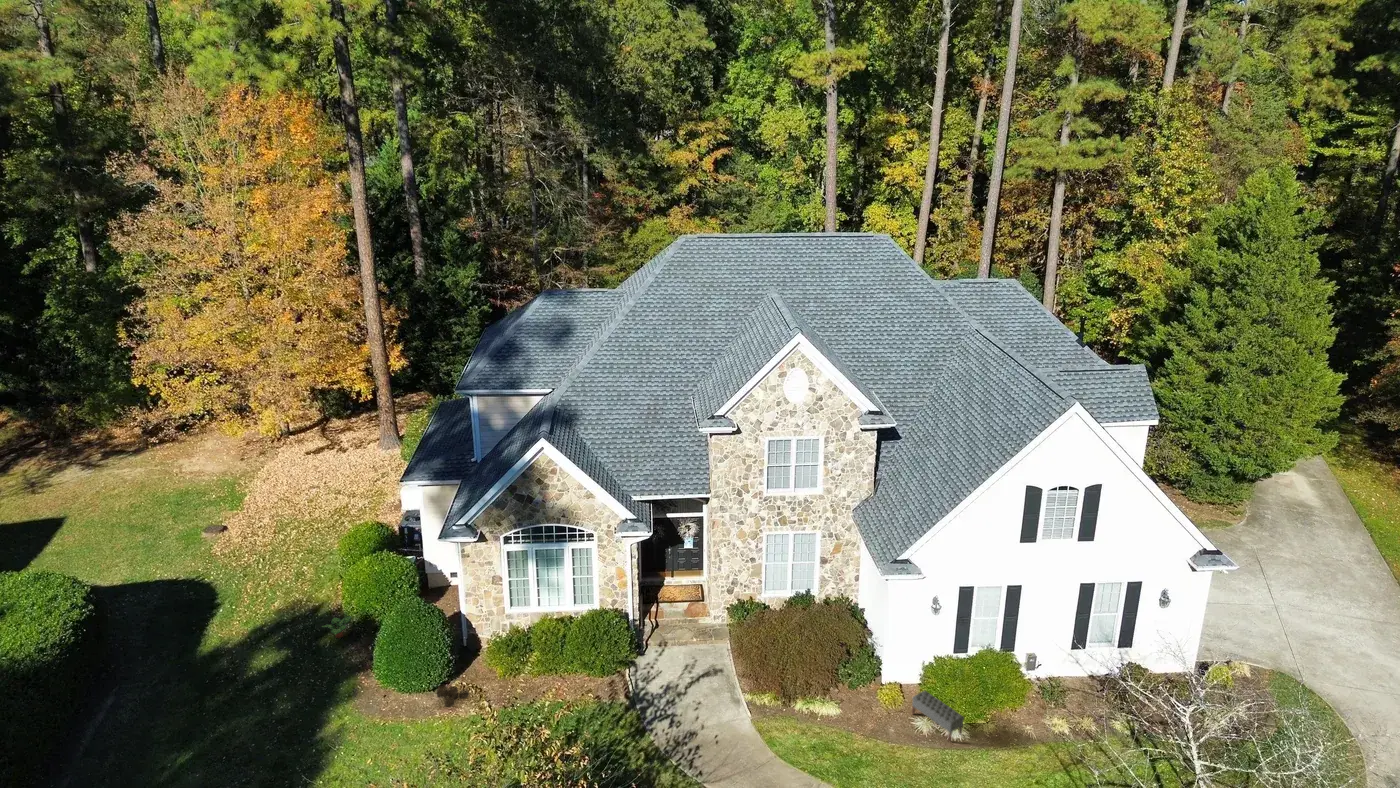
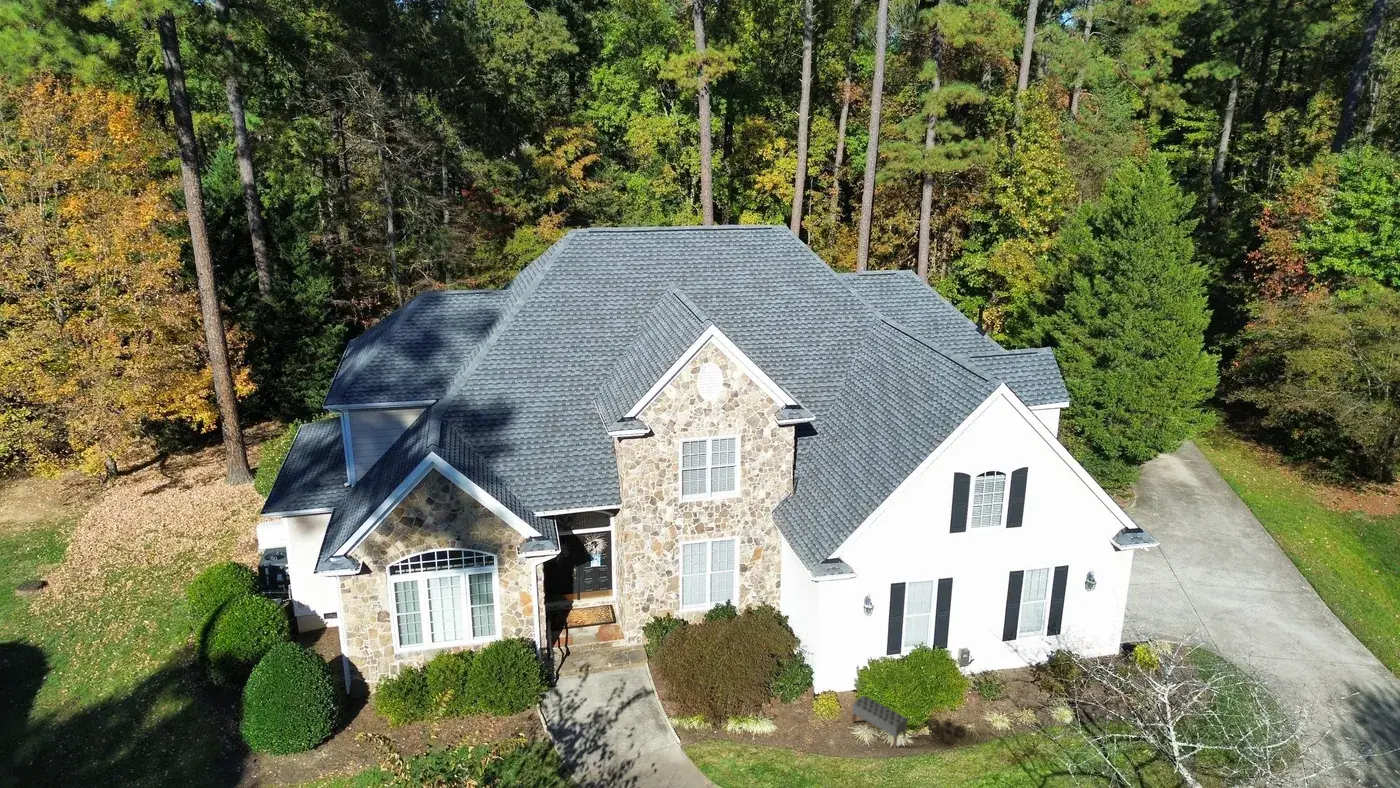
potted plant: present [322,616,351,638] -> none [163,678,202,706]
woven basket: present [437,685,469,706] -> present [928,719,965,744]

